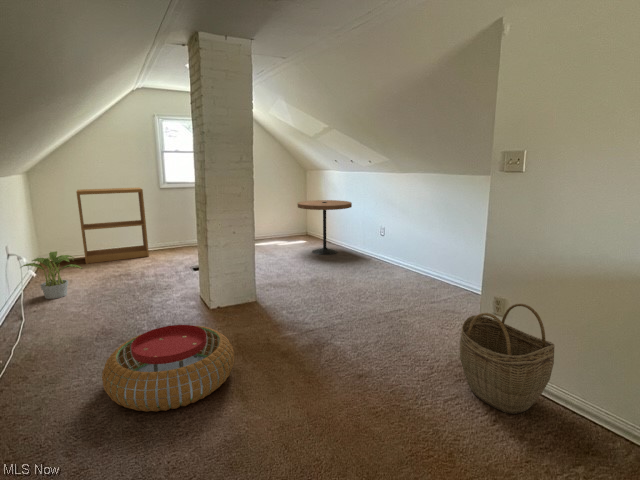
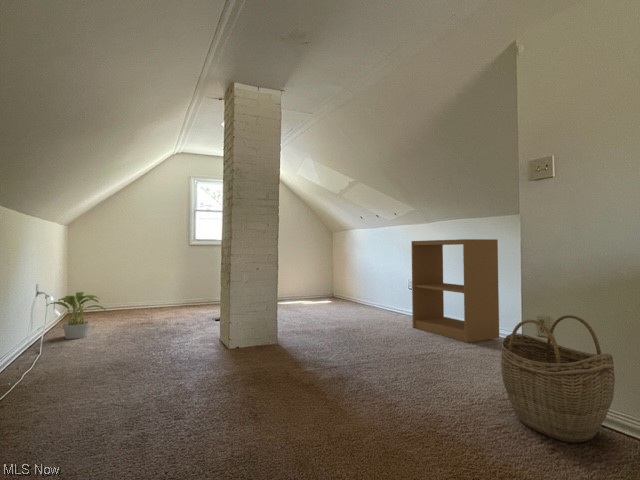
bookshelf: present [76,188,149,264] -> present [411,239,499,343]
side table: present [297,200,352,255] -> none [324,257,379,311]
pouf: present [102,325,234,412] -> none [109,346,250,426]

